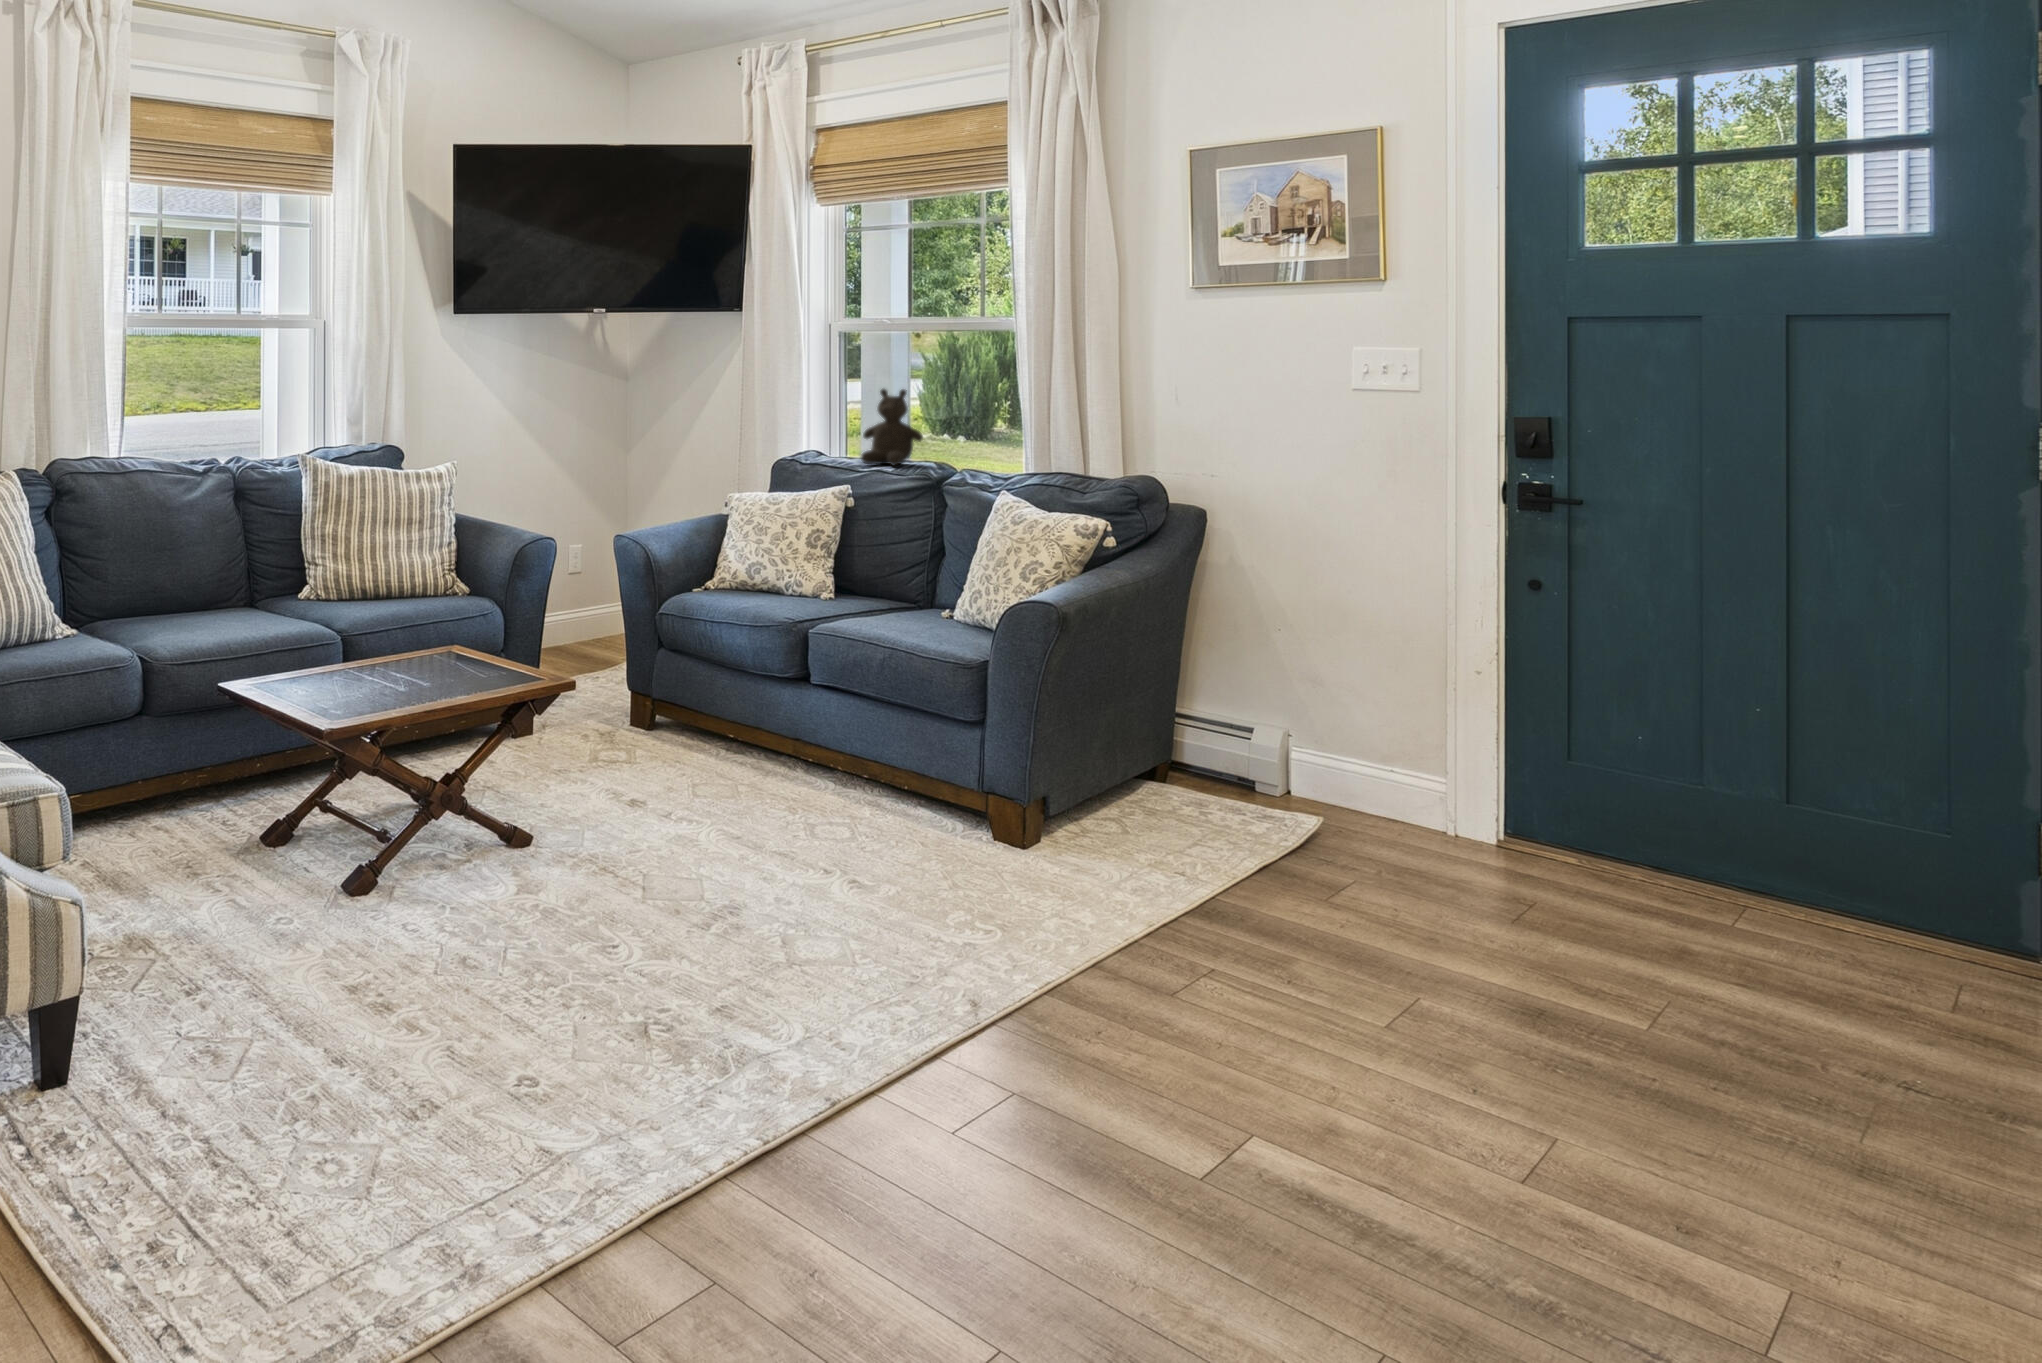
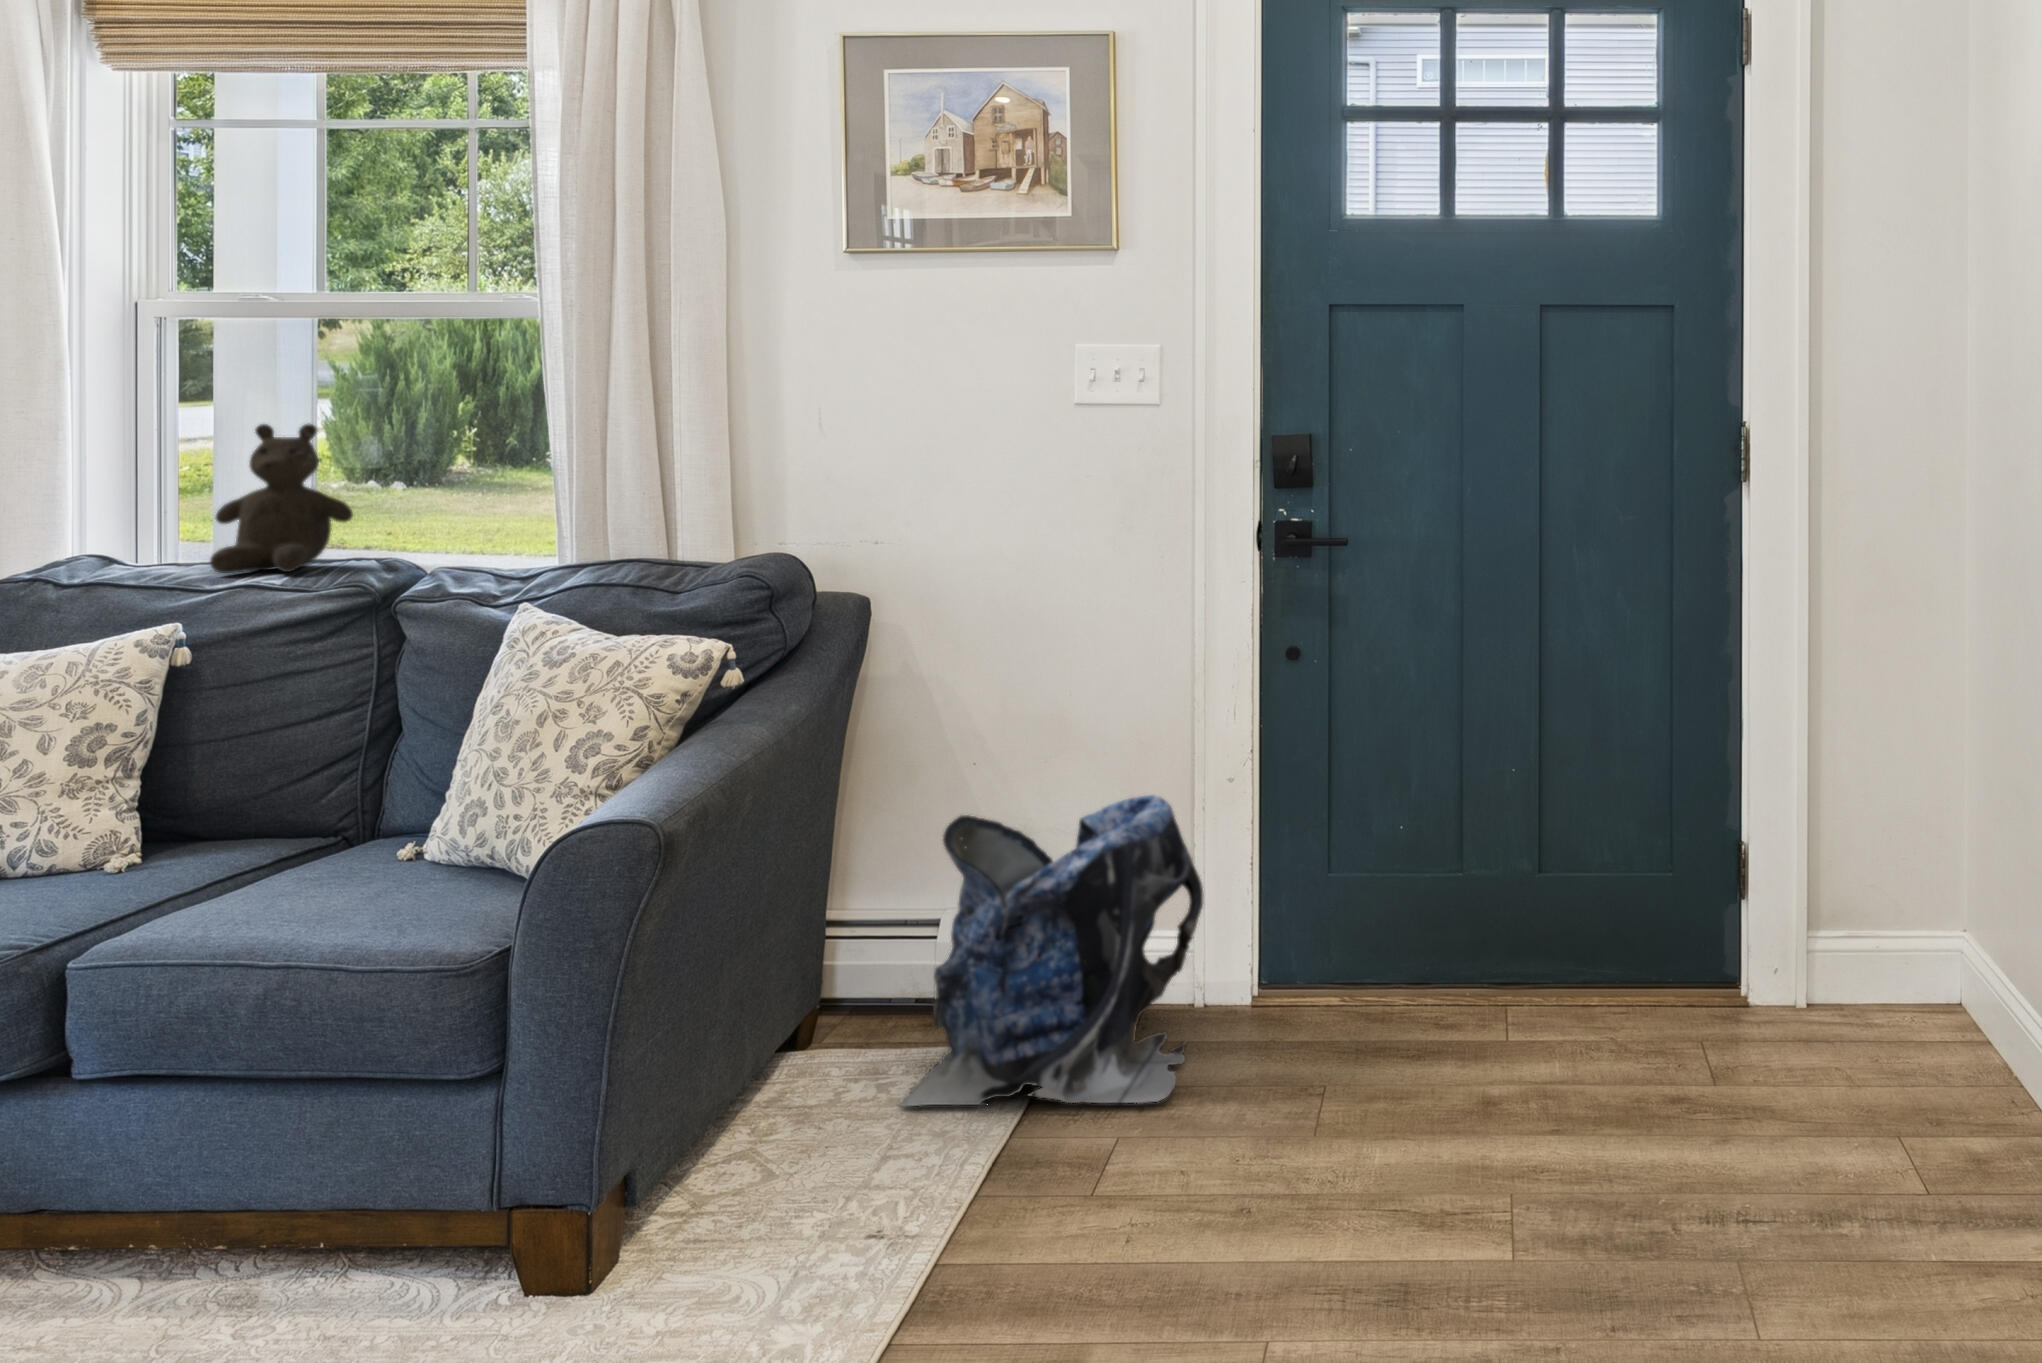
backpack: none [1208,655,1448,866] -> present [899,795,1204,1106]

